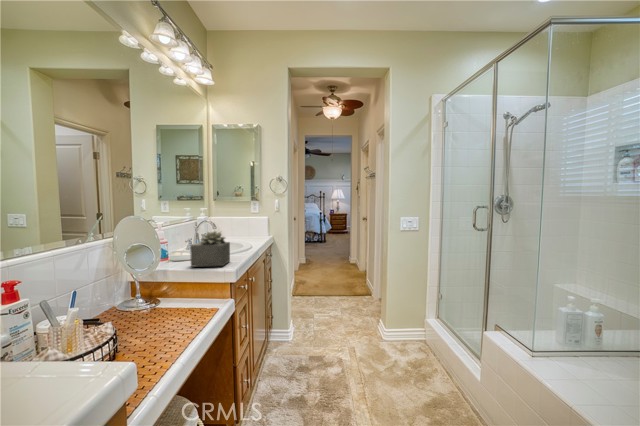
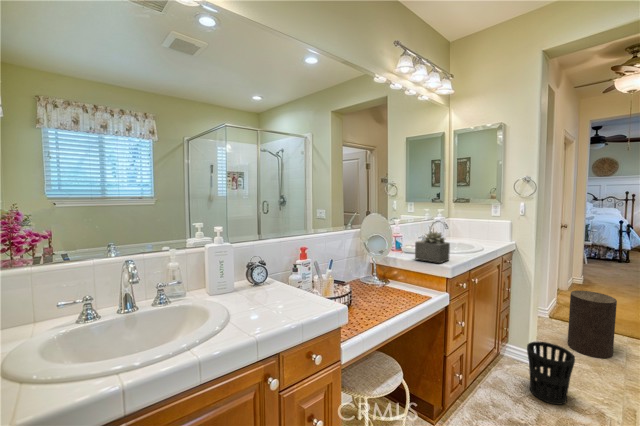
stool: none [309,269,335,317] -> present [568,291,617,358]
wastebasket: none [293,318,325,369] -> present [527,342,575,405]

